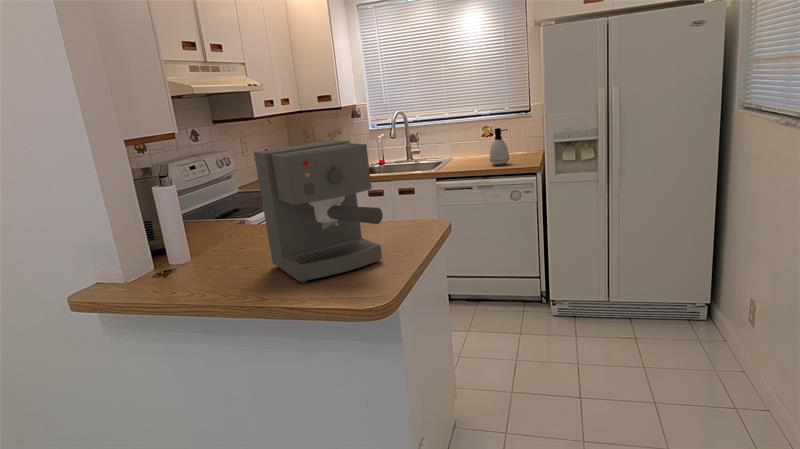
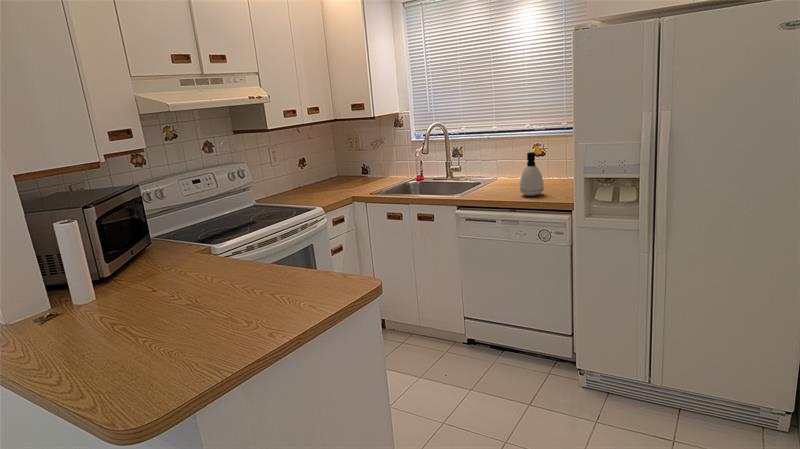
coffee maker: present [254,140,383,283] -> none [51,196,214,379]

